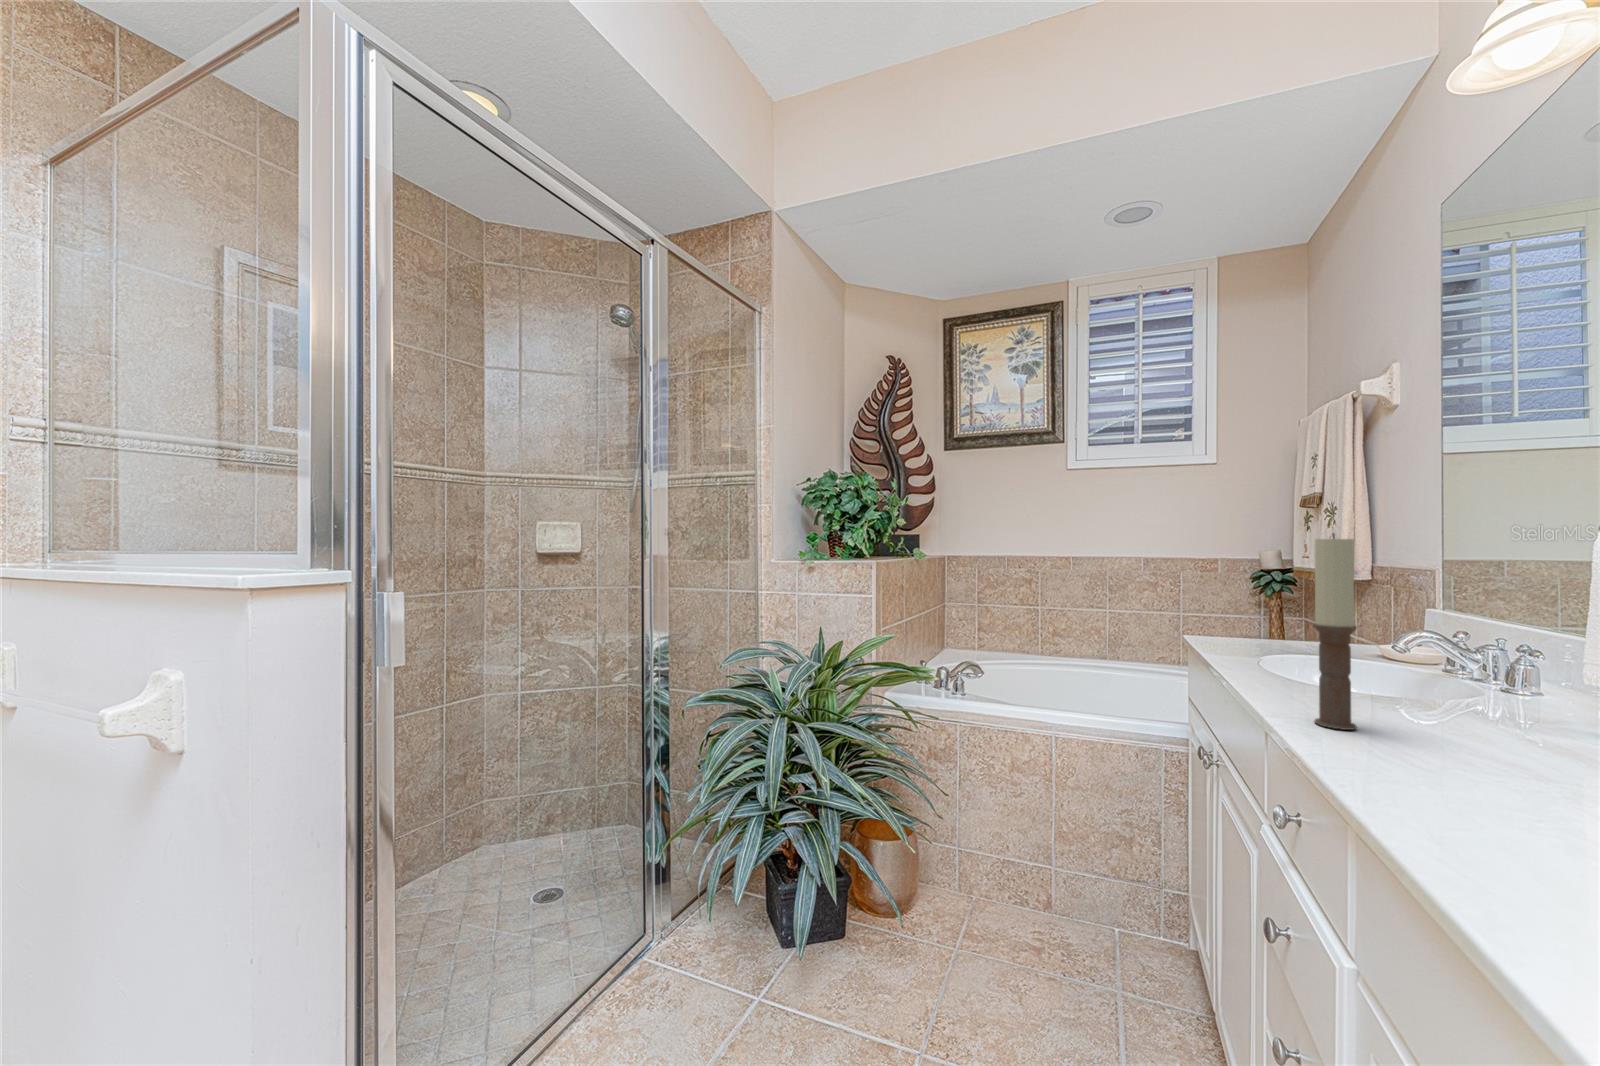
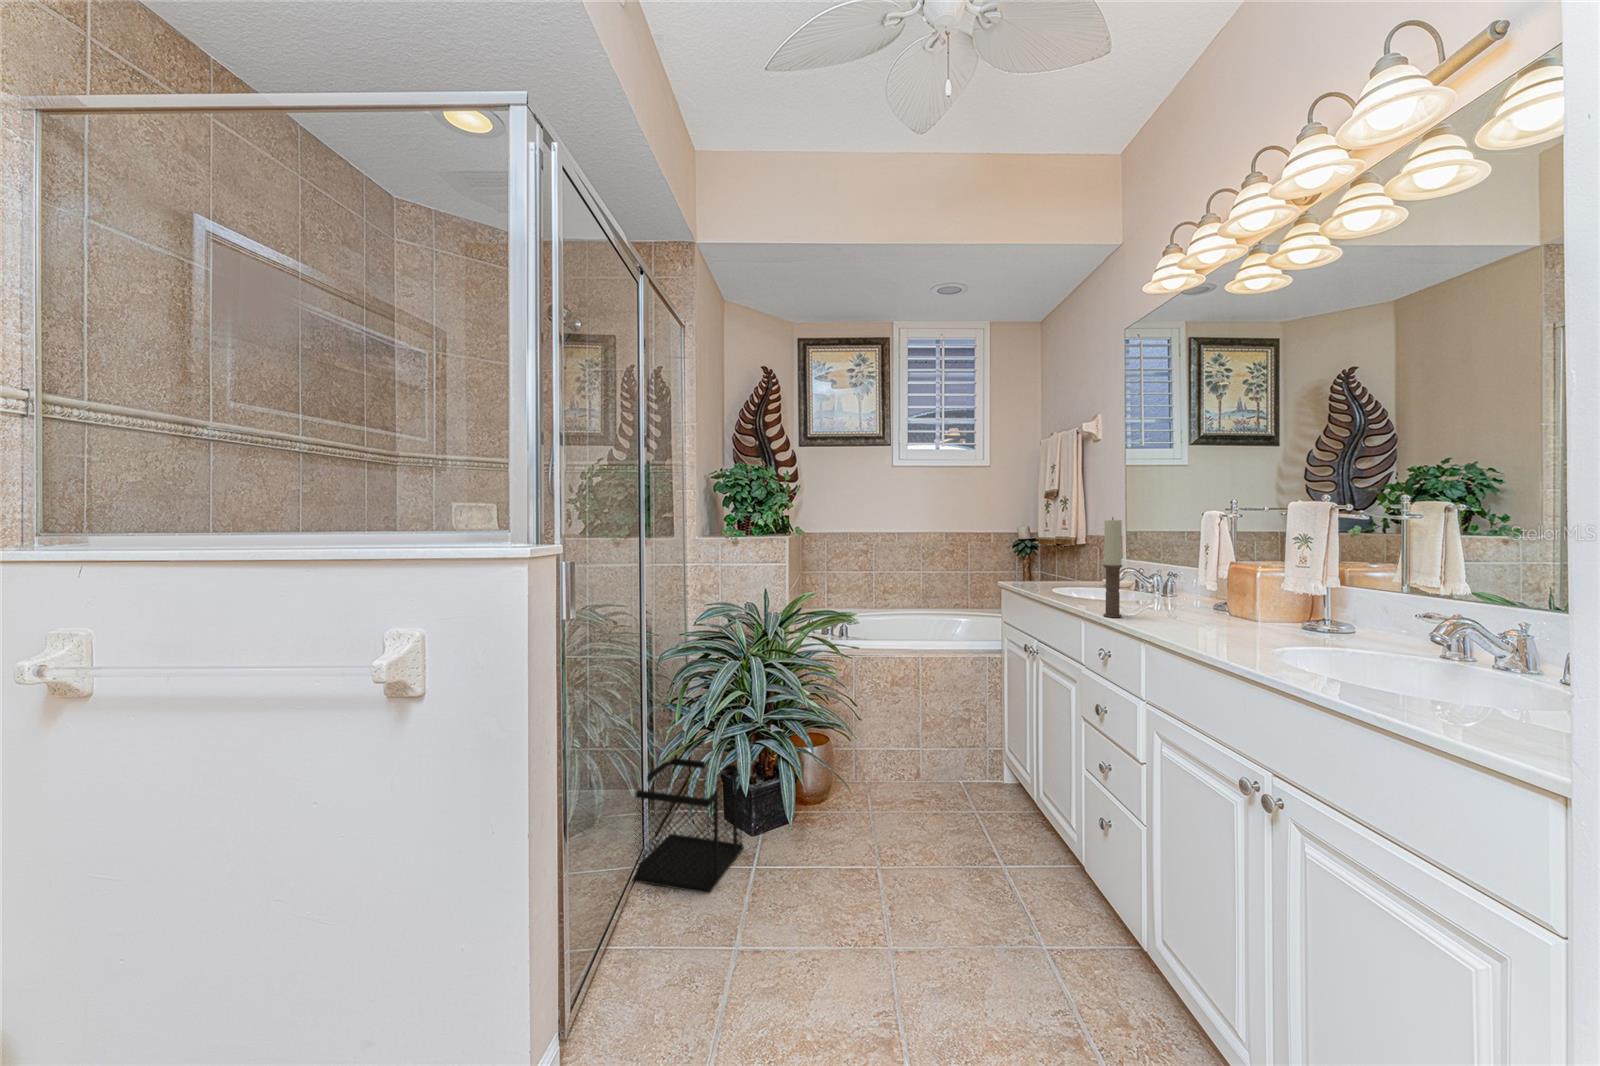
wastebasket: none [604,829,760,1034] -> present [632,758,743,893]

